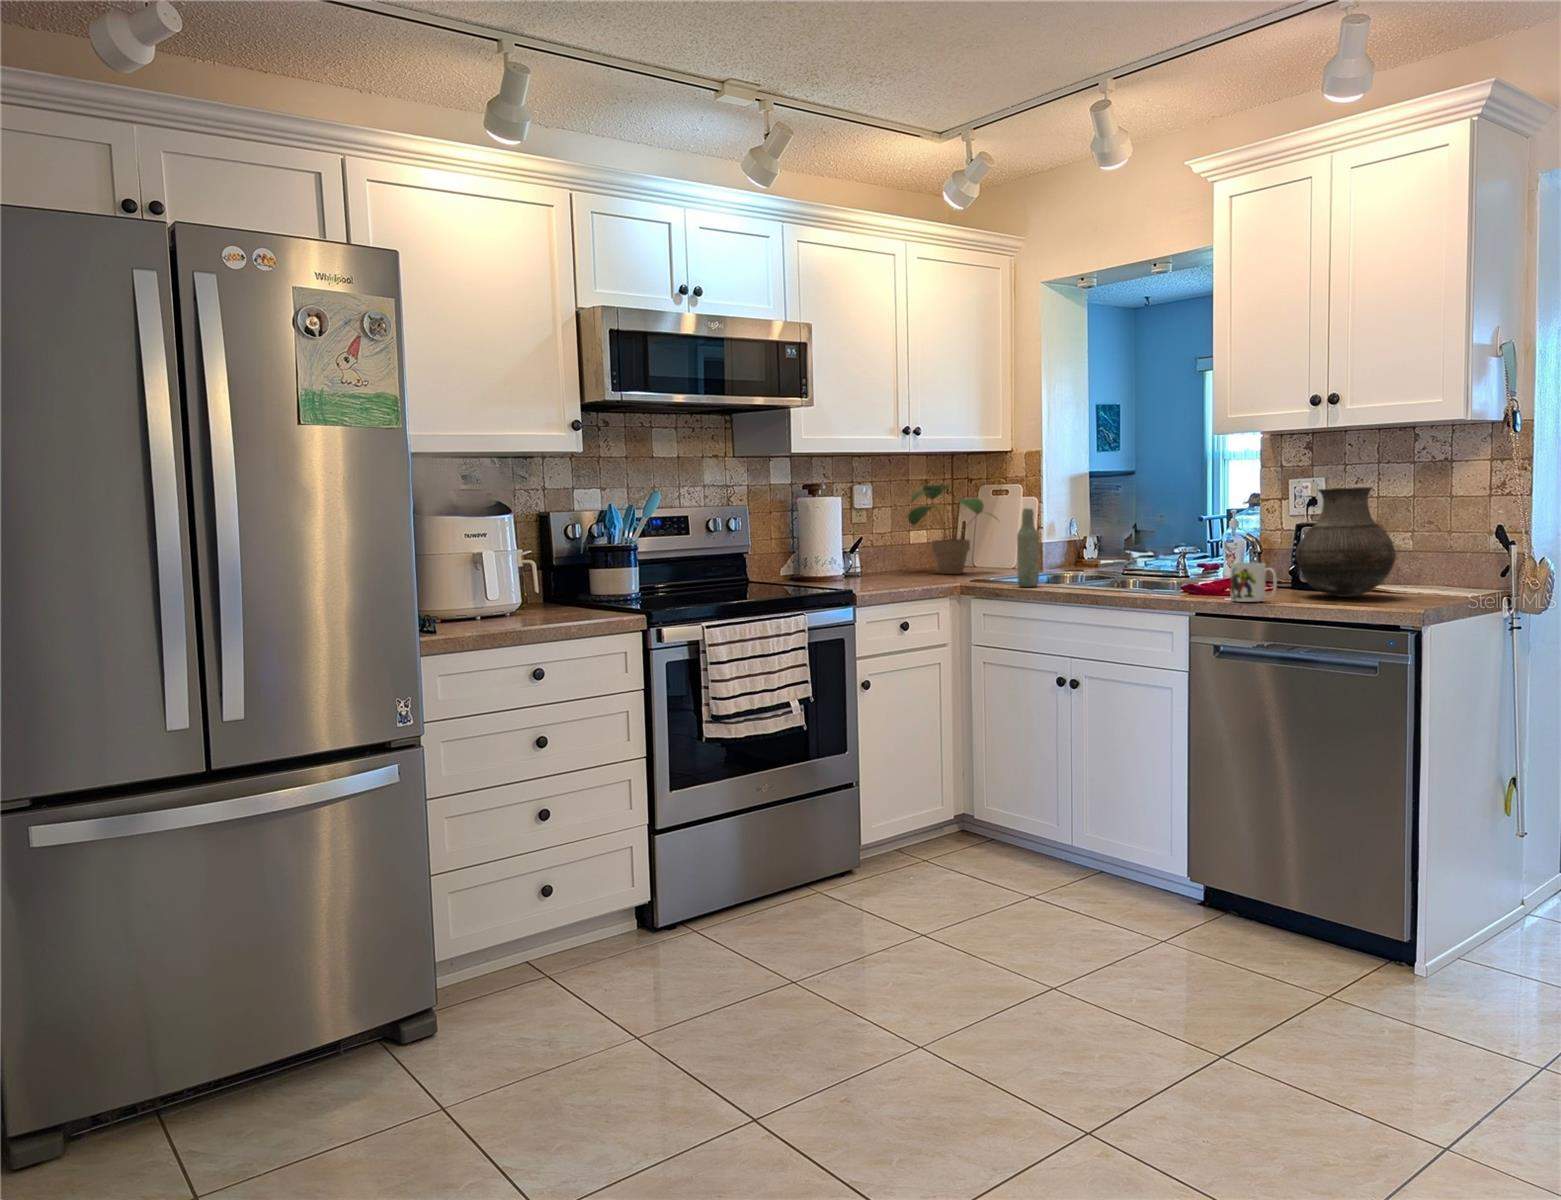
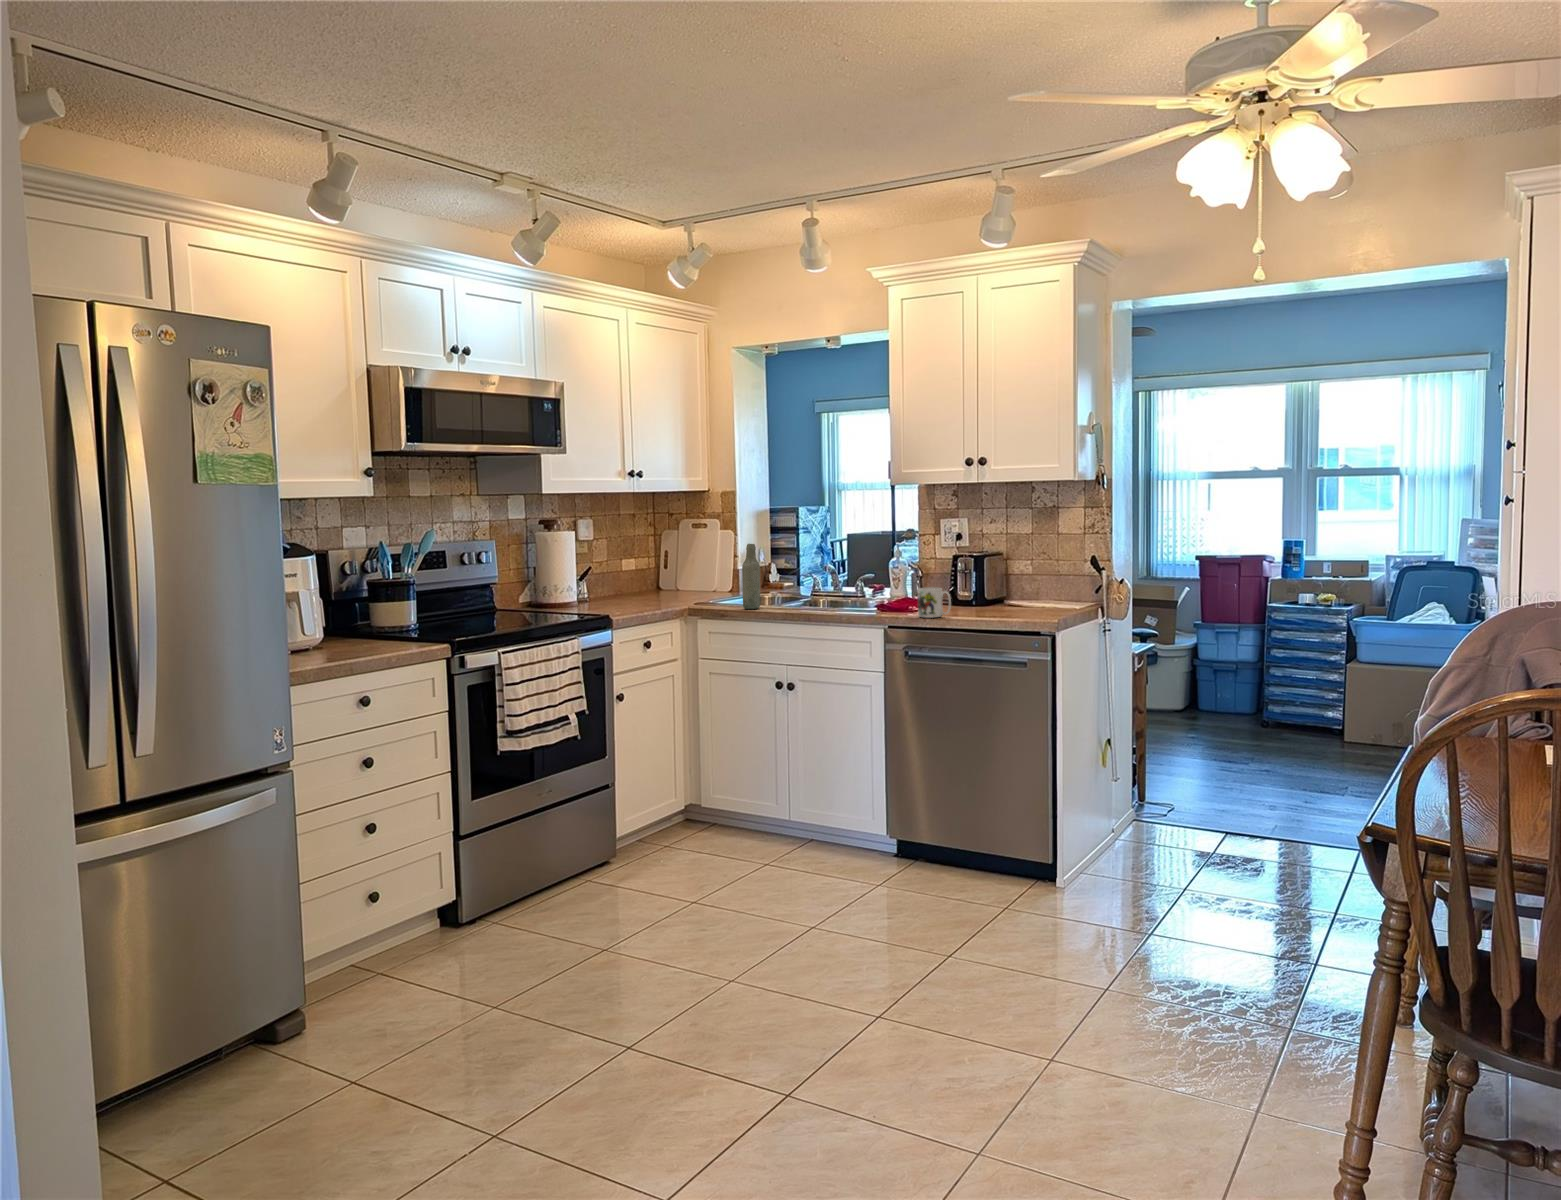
potted plant: present [908,485,996,574] -> none [630,518,711,599]
vase: present [1295,487,1396,597] -> none [958,530,1026,611]

